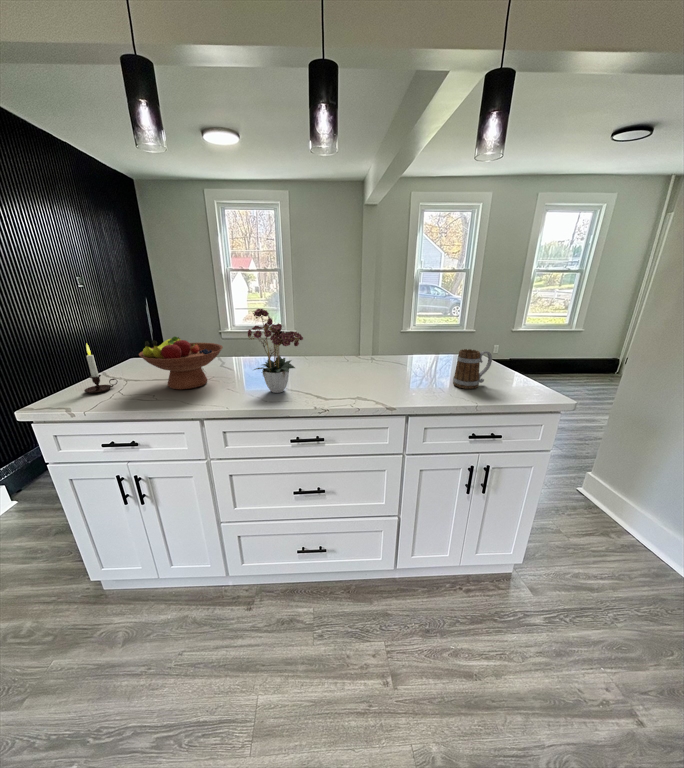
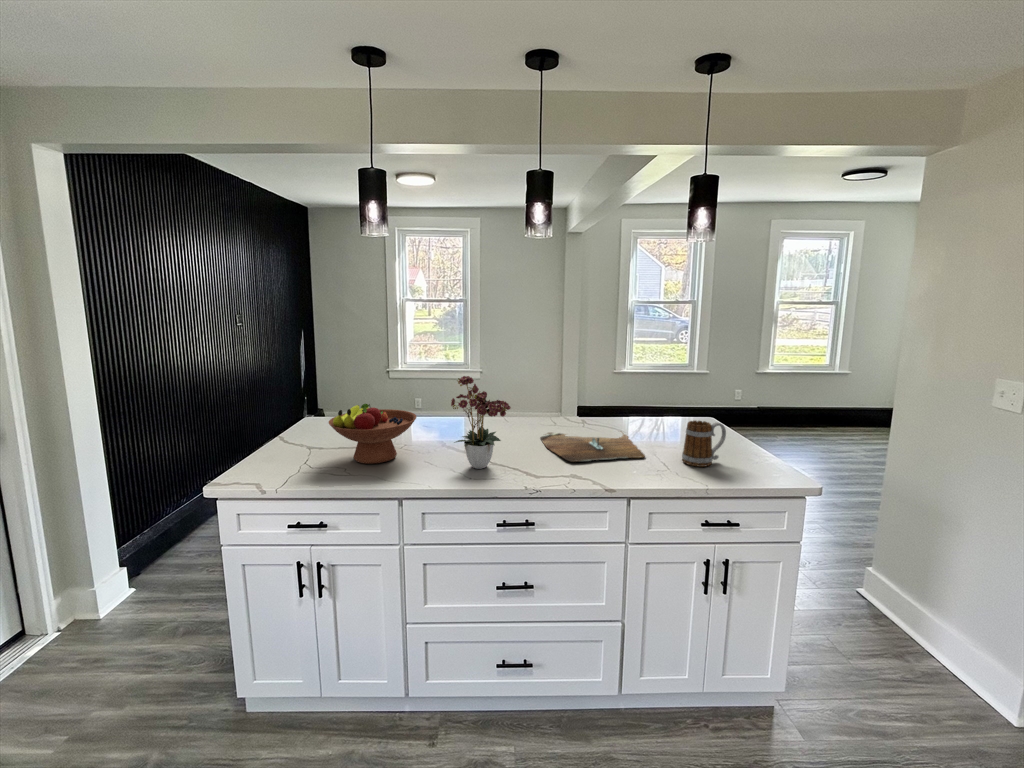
candle: present [84,343,118,393] -> none [264,411,298,467]
cutting board: none [334,360,422,386] -> present [540,433,645,462]

